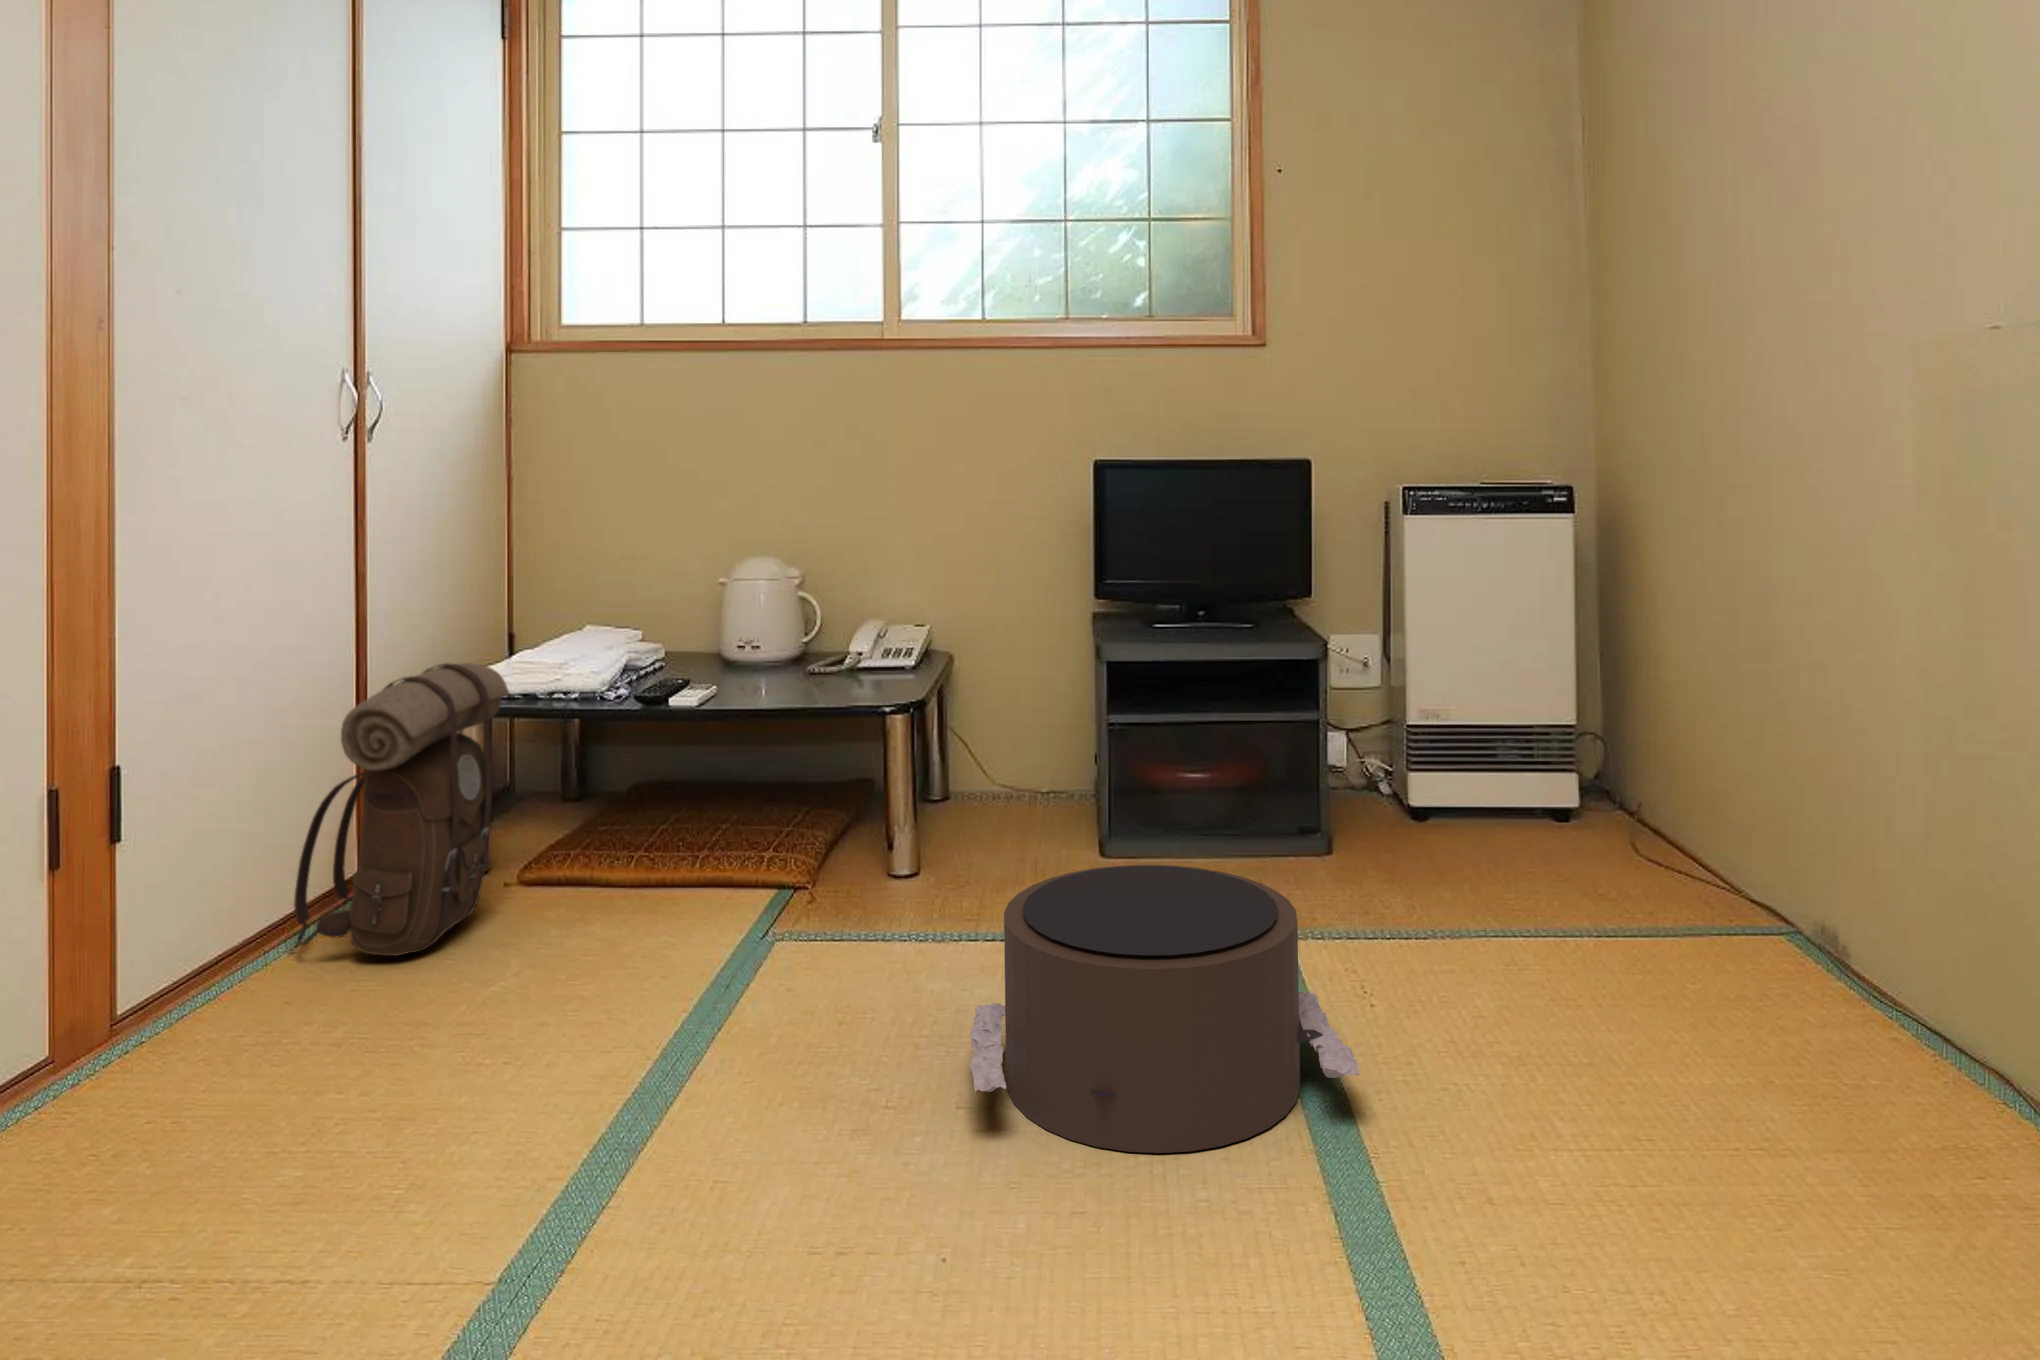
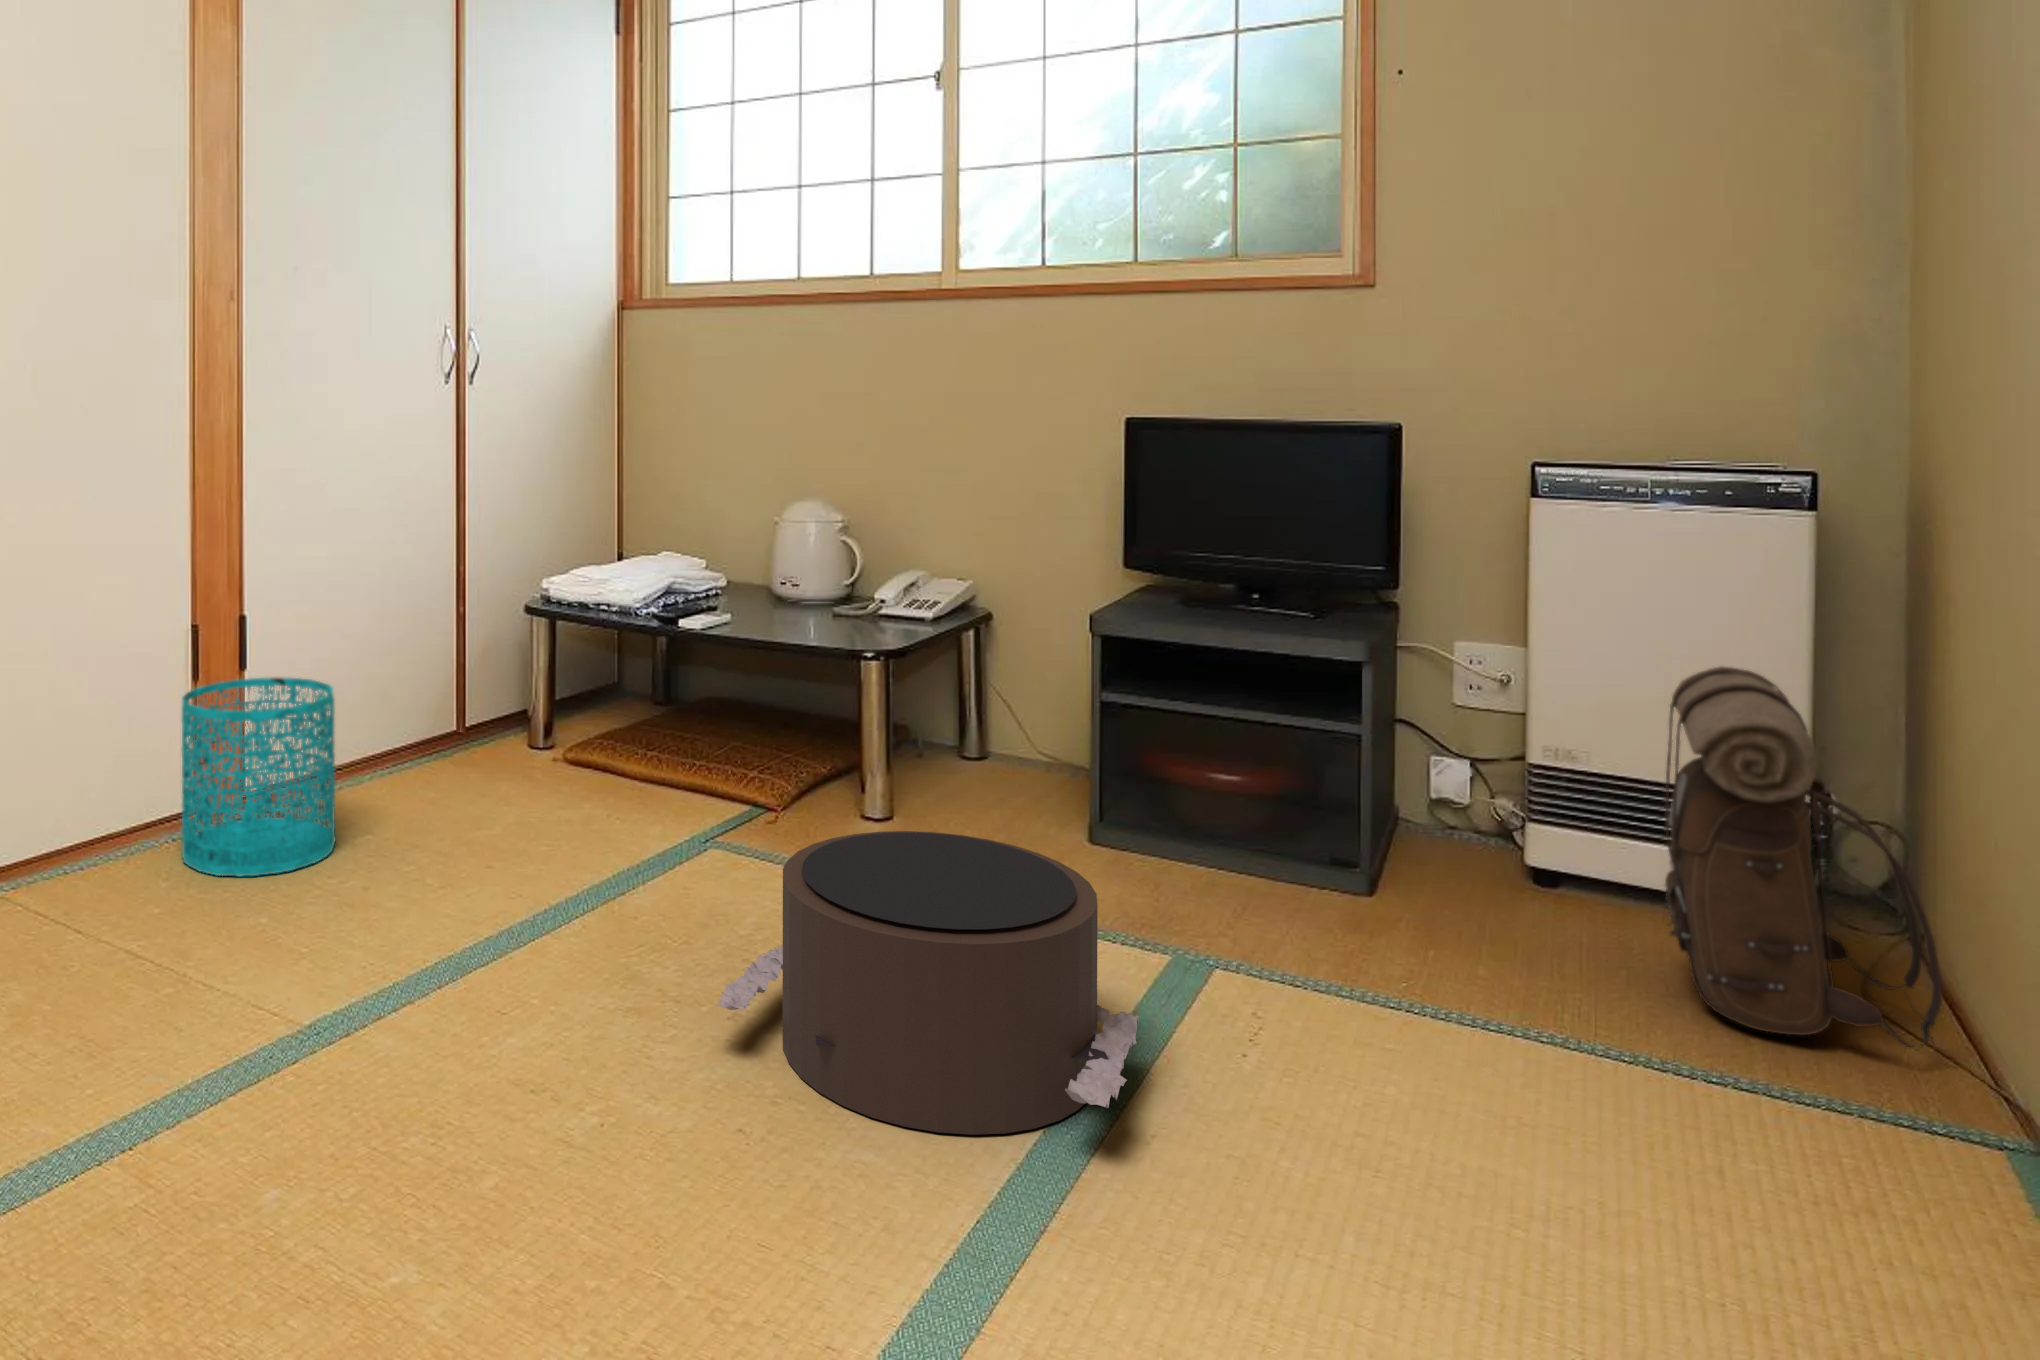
backpack: present [291,663,509,956] -> present [1664,666,1942,1052]
wastebasket: none [75,837,313,1133] -> present [182,678,335,876]

